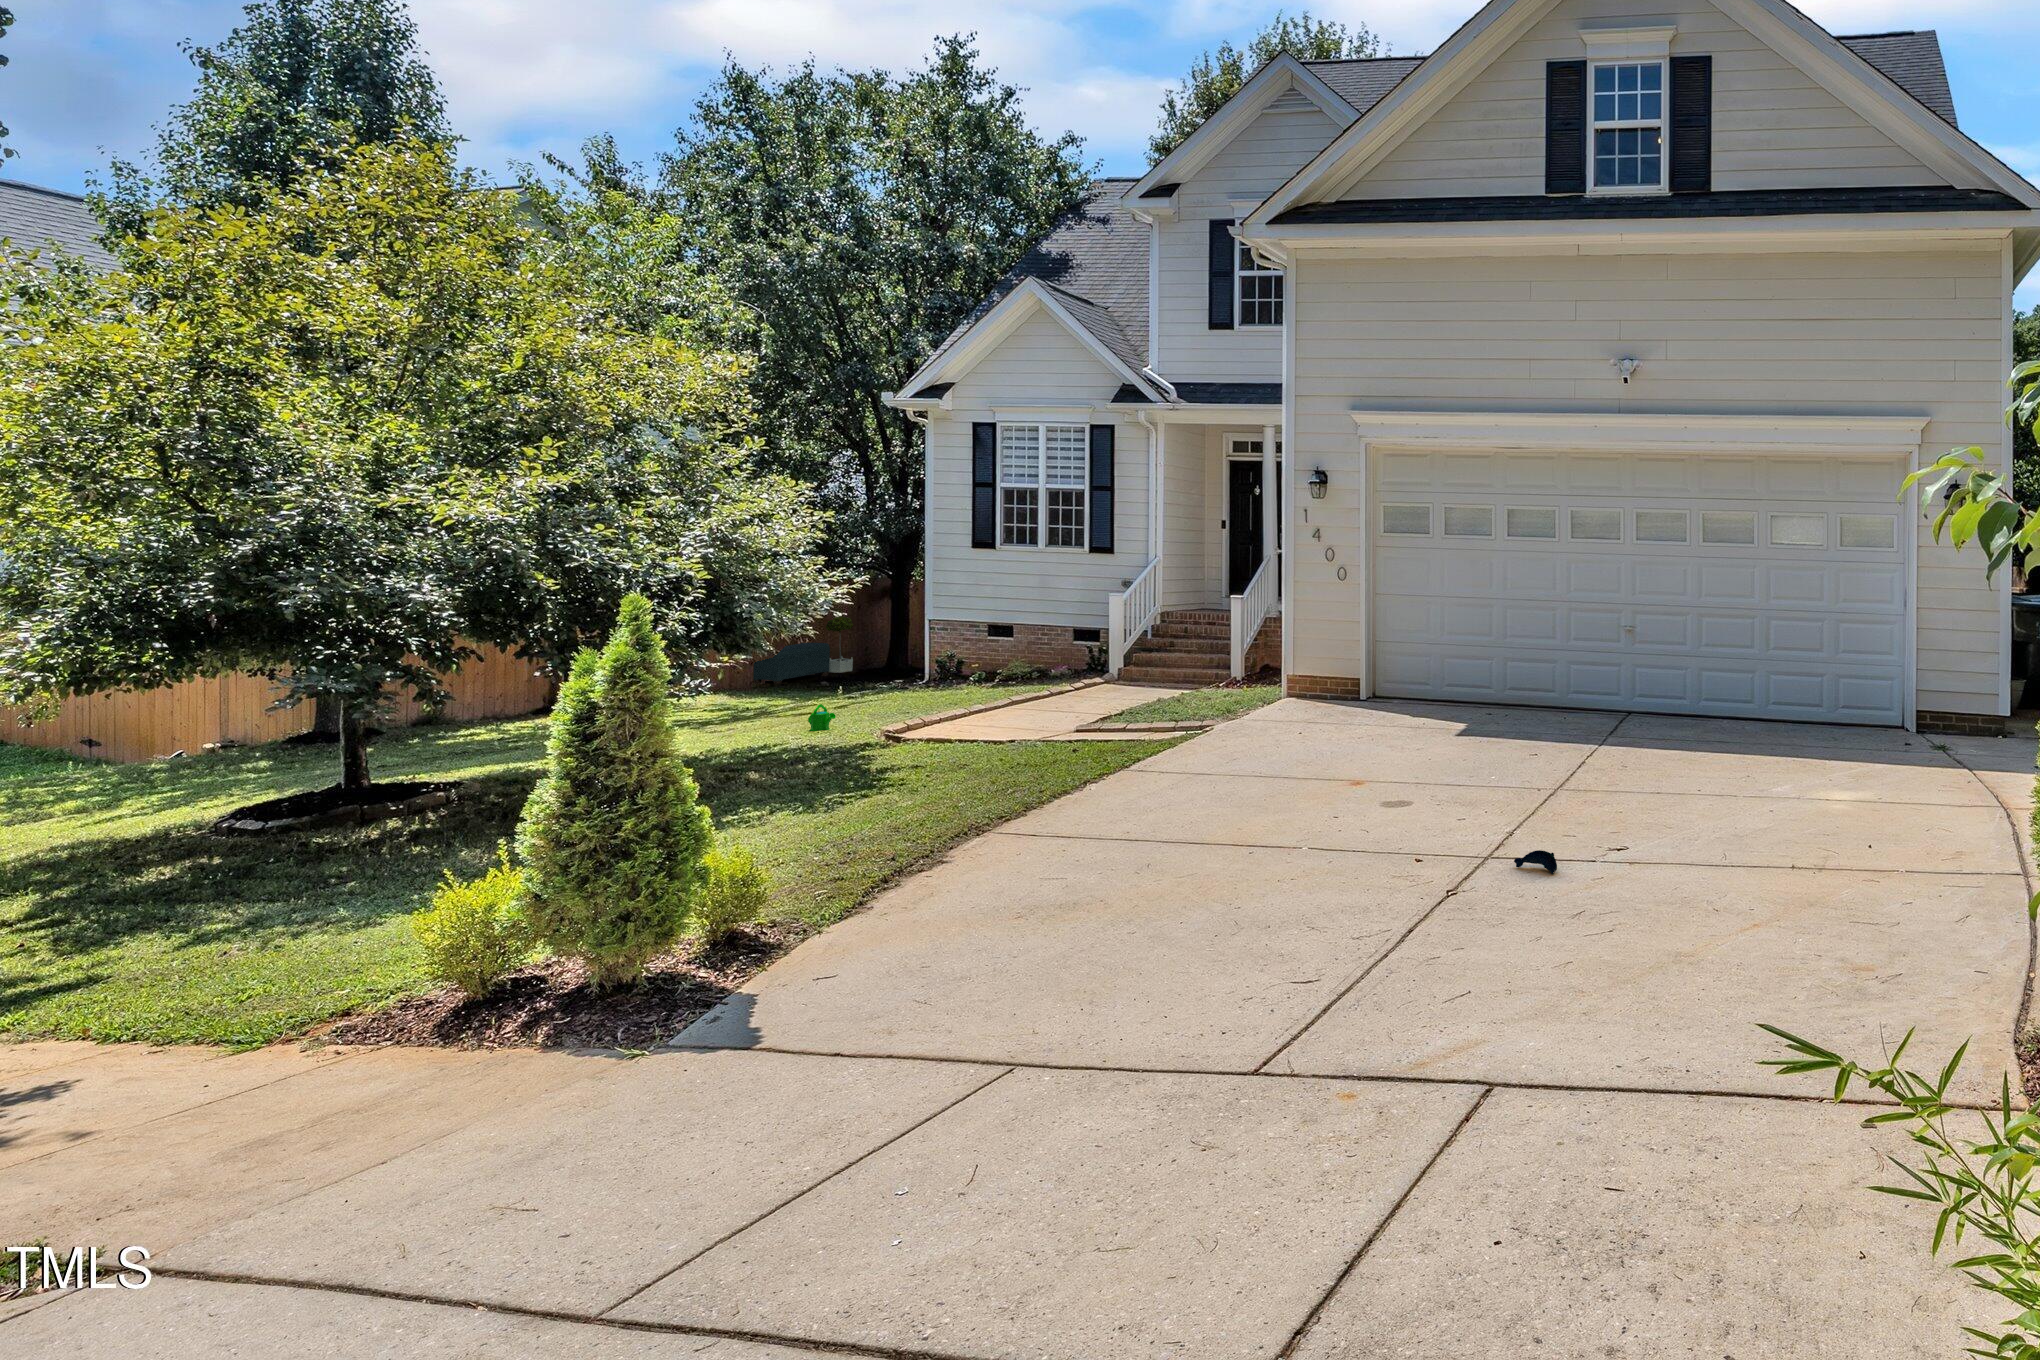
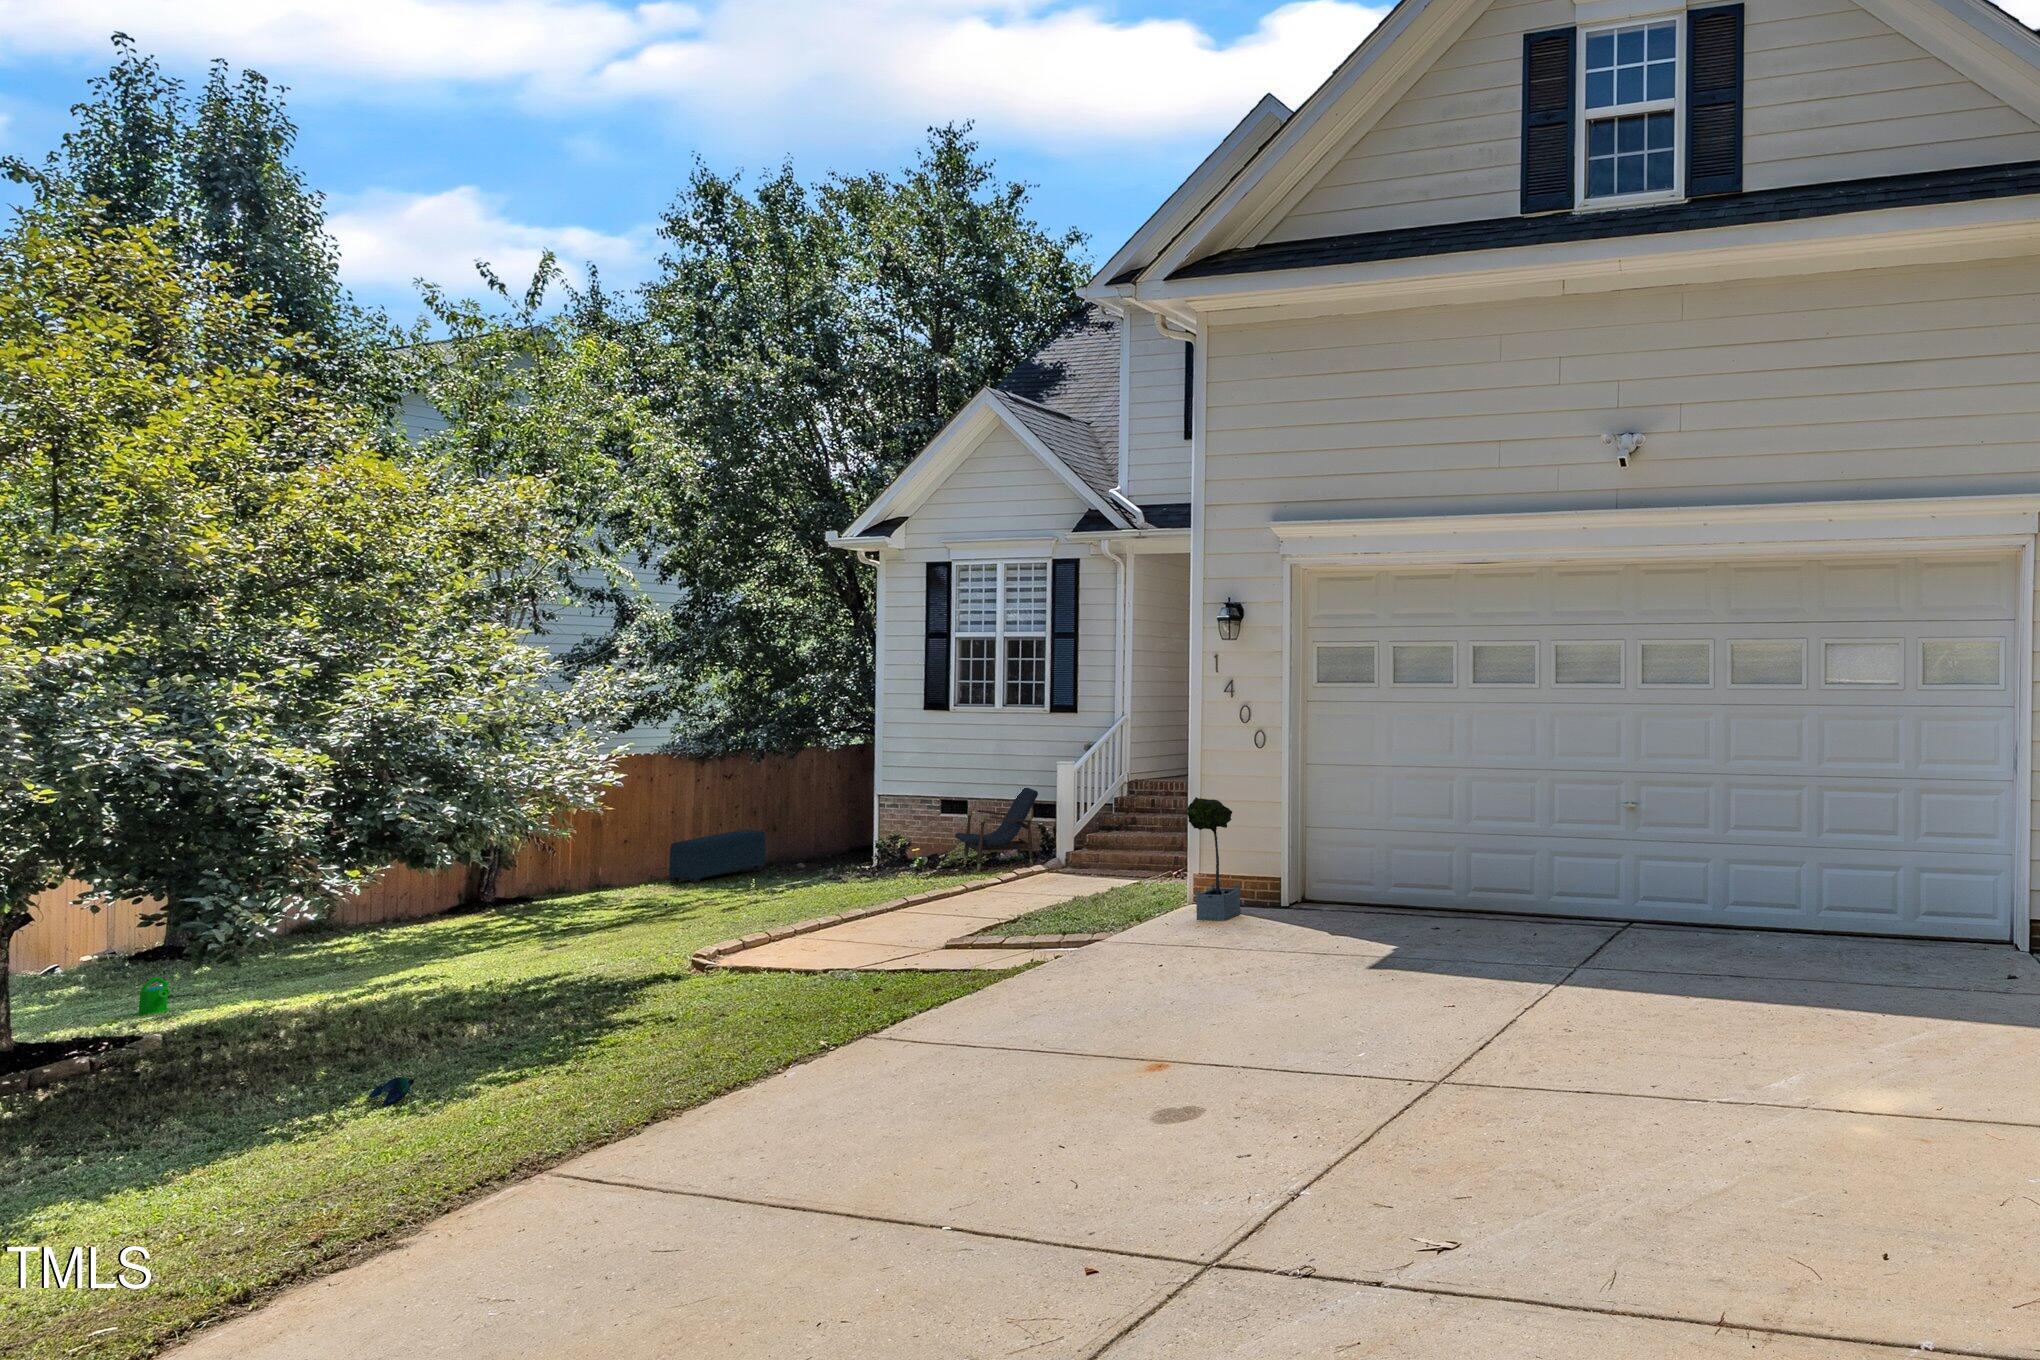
lounge chair: none [1008,612,1078,679] -> present [955,788,1038,871]
potted tree: present [826,616,853,673] -> present [1187,797,1241,921]
watering can: present [808,704,836,731] -> present [136,976,170,1015]
plush toy: present [1514,850,1557,874] -> present [369,1077,414,1106]

